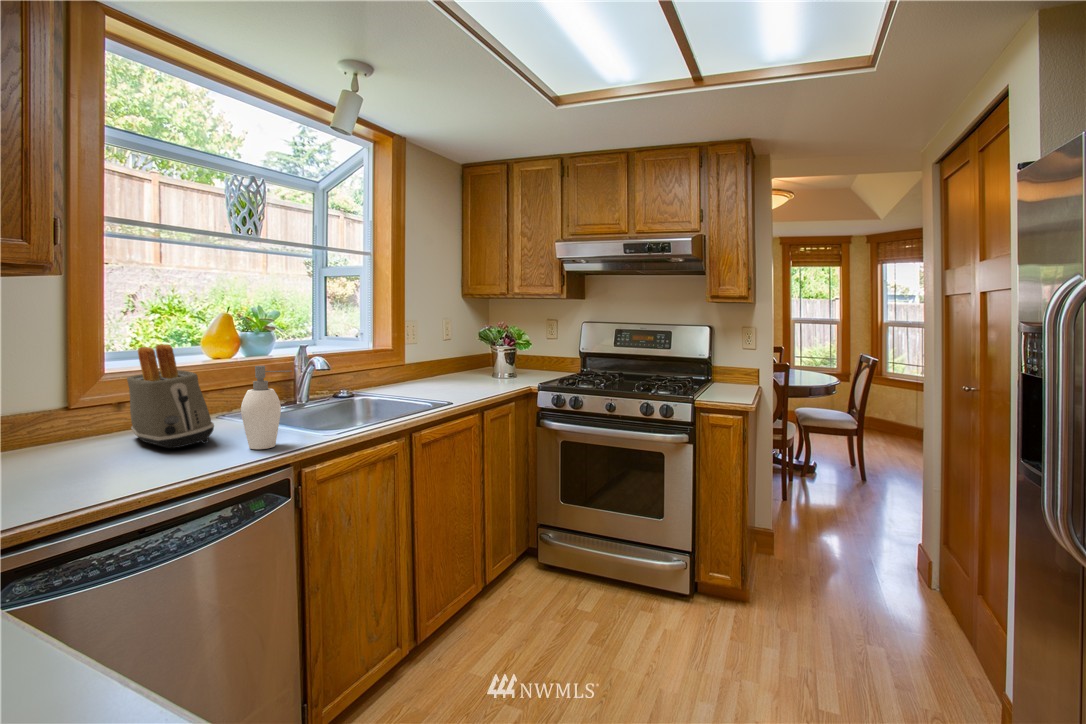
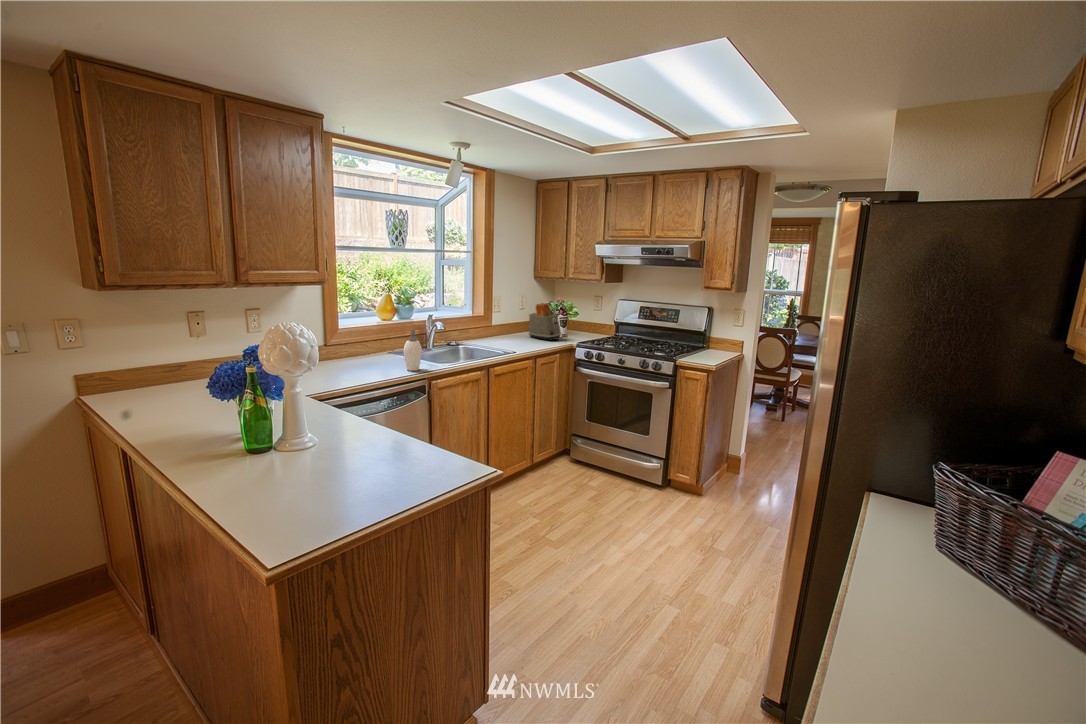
toaster: present [127,344,214,448] -> present [529,303,561,340]

